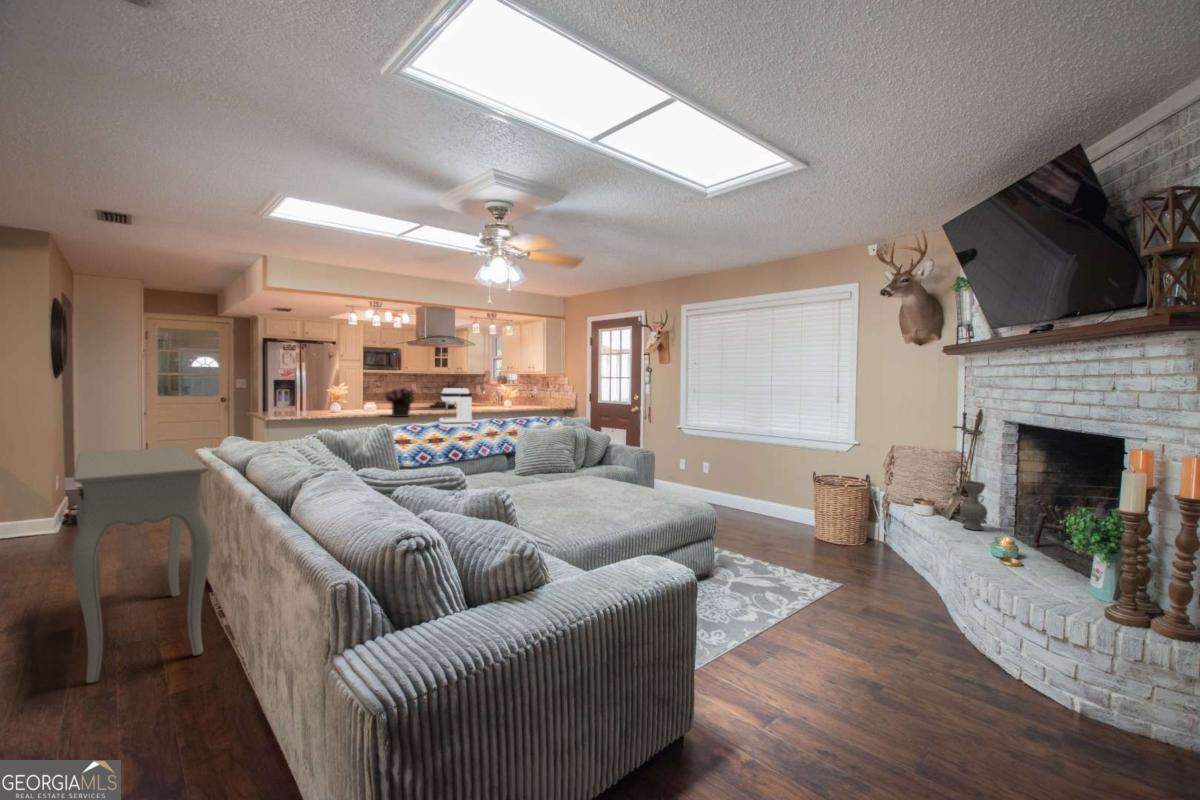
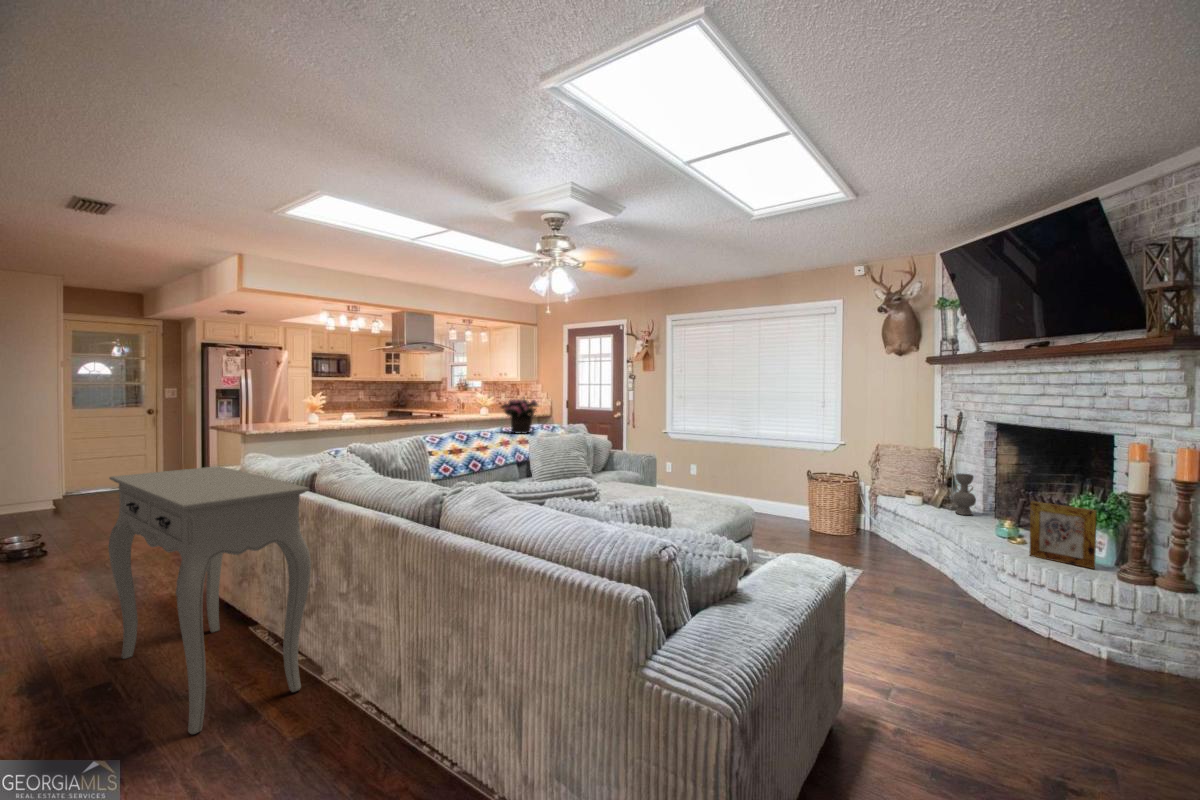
potted flower: present [386,387,416,417] -> present [501,397,538,434]
coffee maker: present [430,388,472,428] -> none [441,397,486,438]
picture frame: none [1011,516,1087,602] -> present [1029,501,1097,569]

